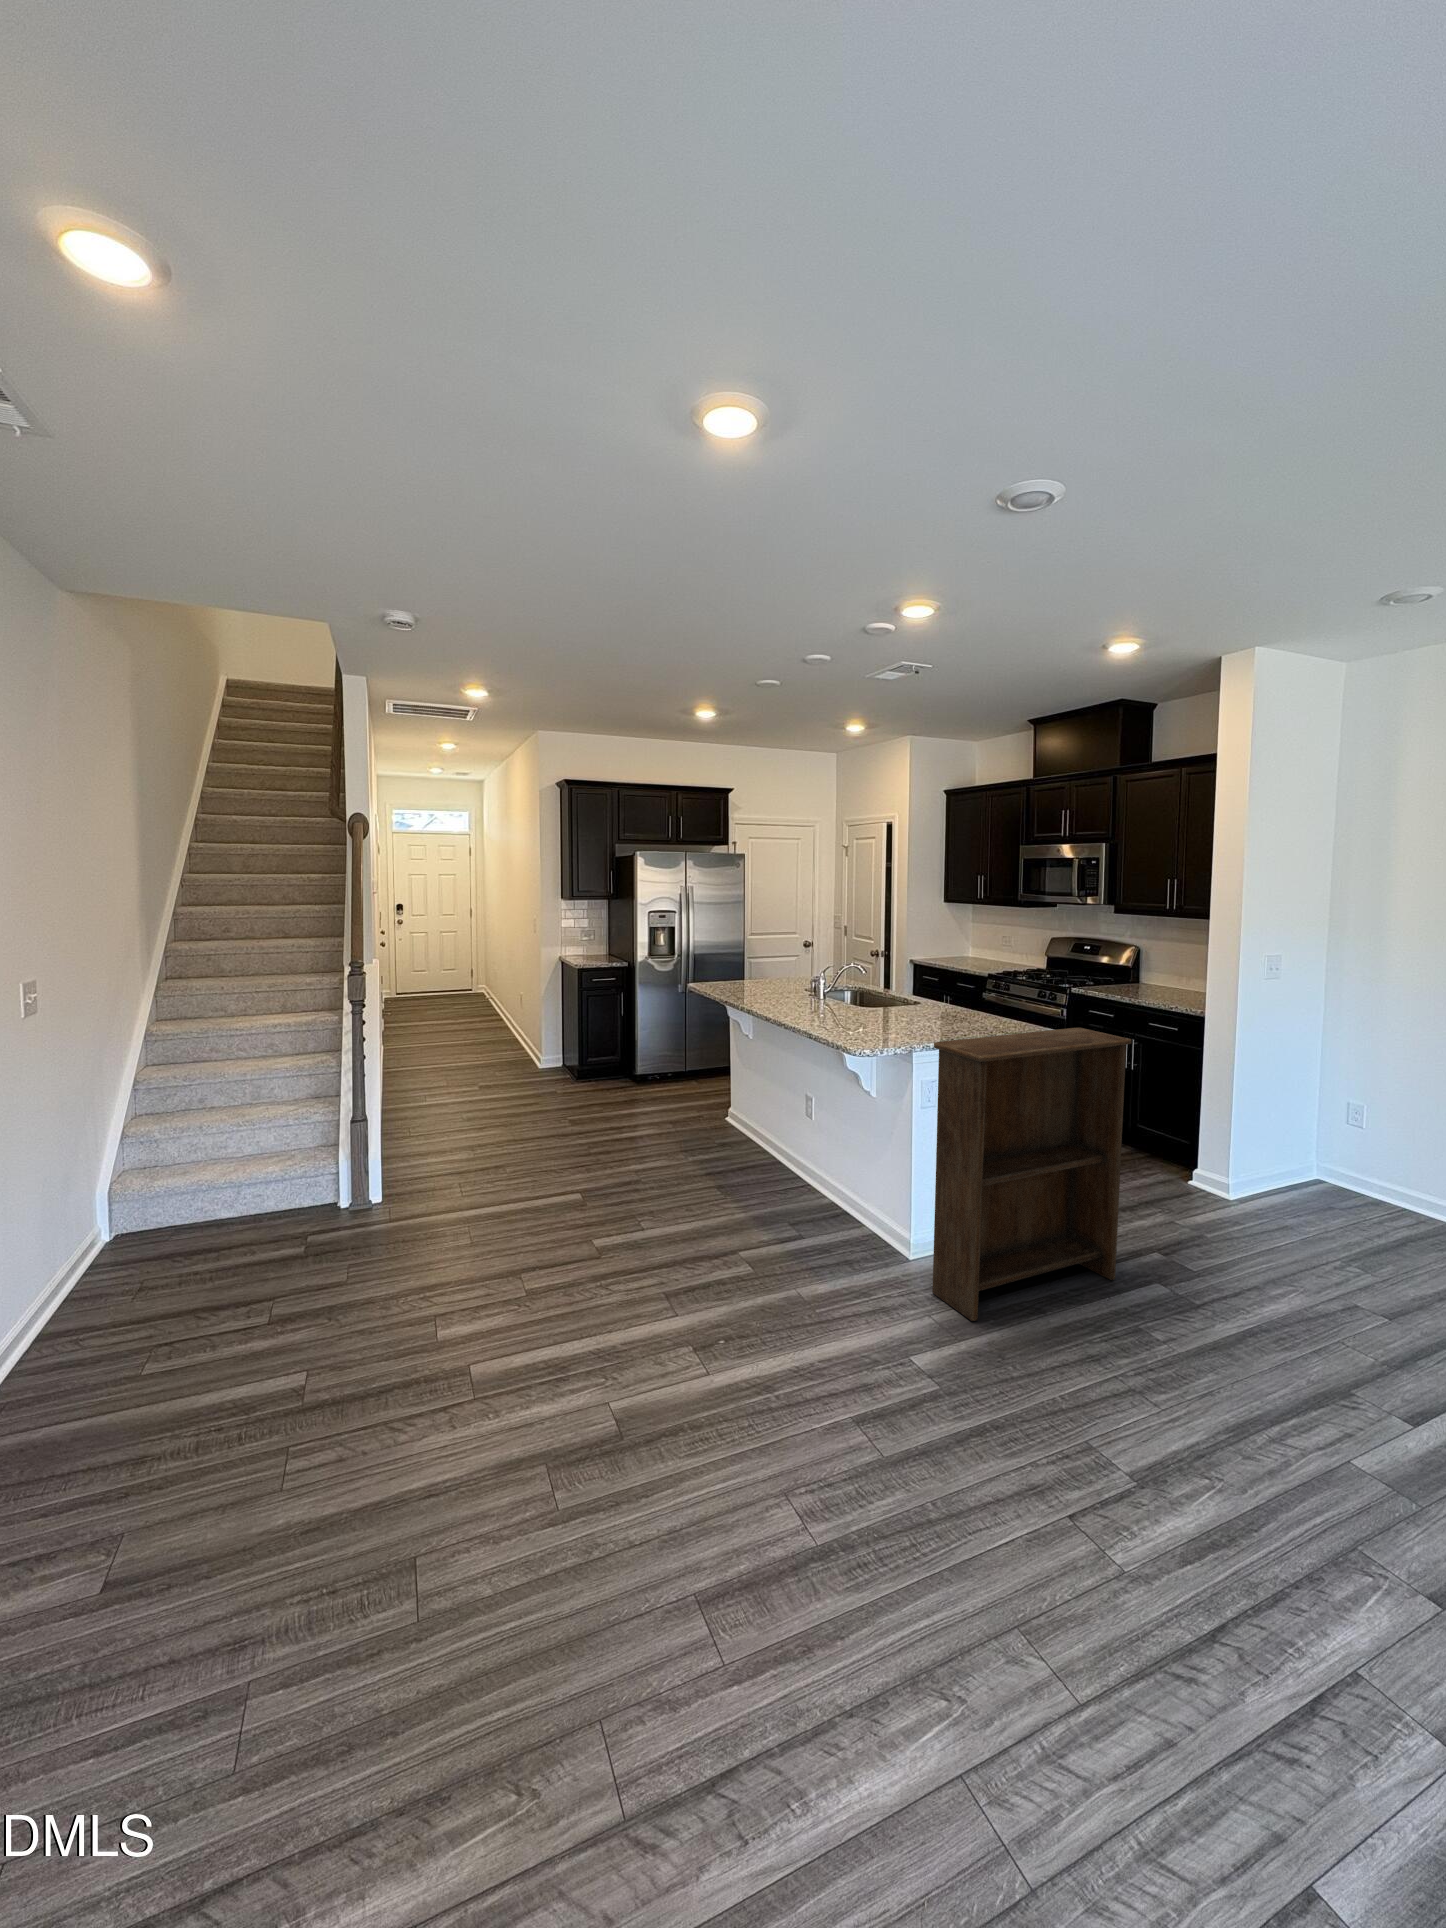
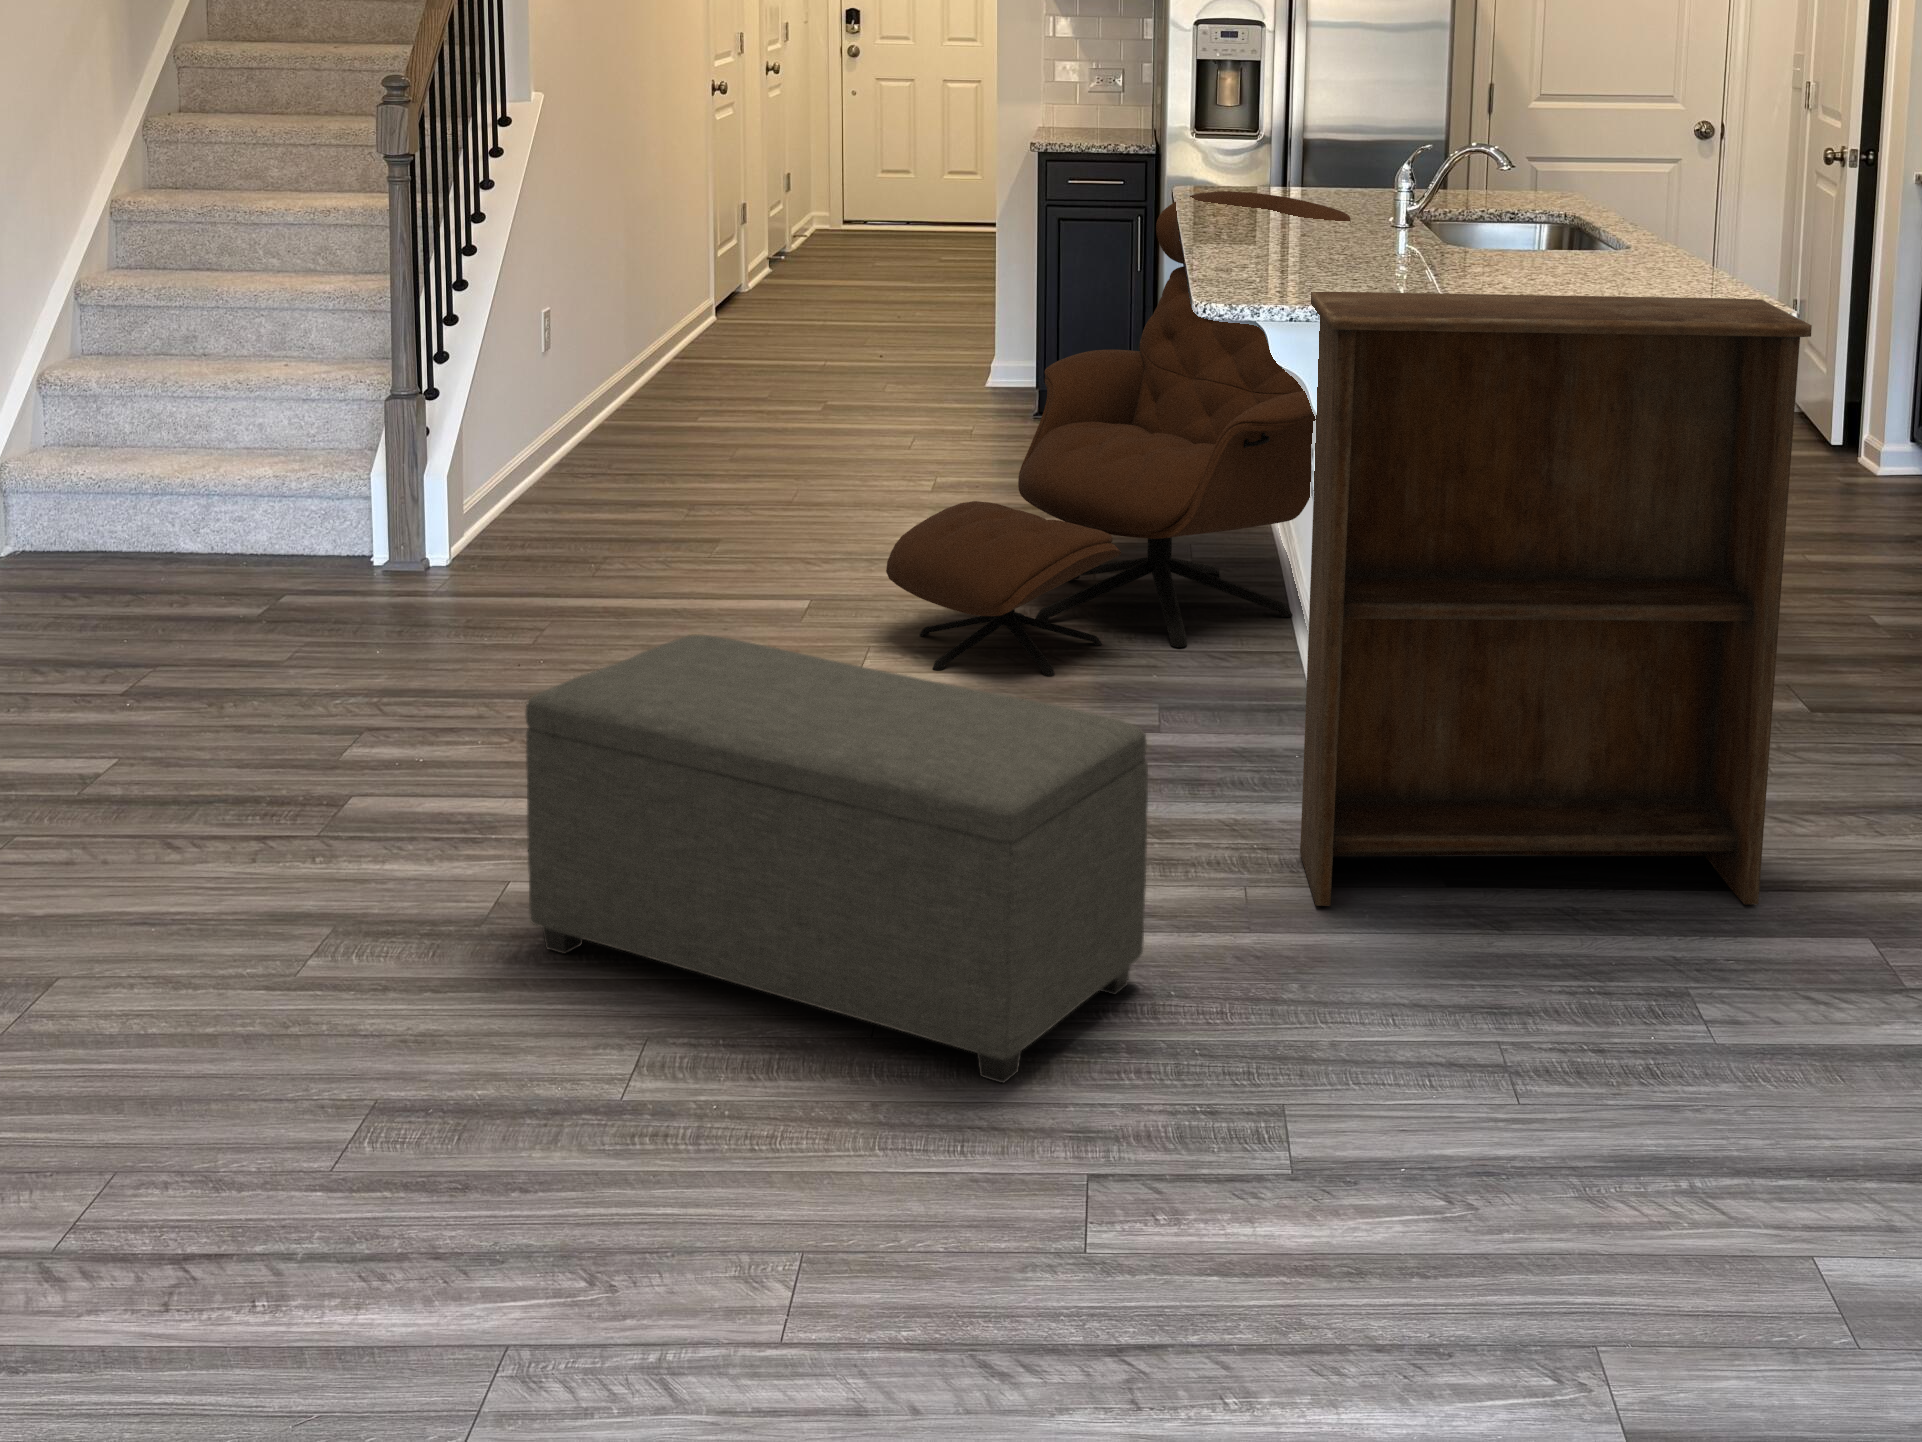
lounge chair: none [639,988,811,1223] -> present [886,192,1351,676]
ottoman: none [664,1248,984,1470] -> present [525,634,1148,1083]

